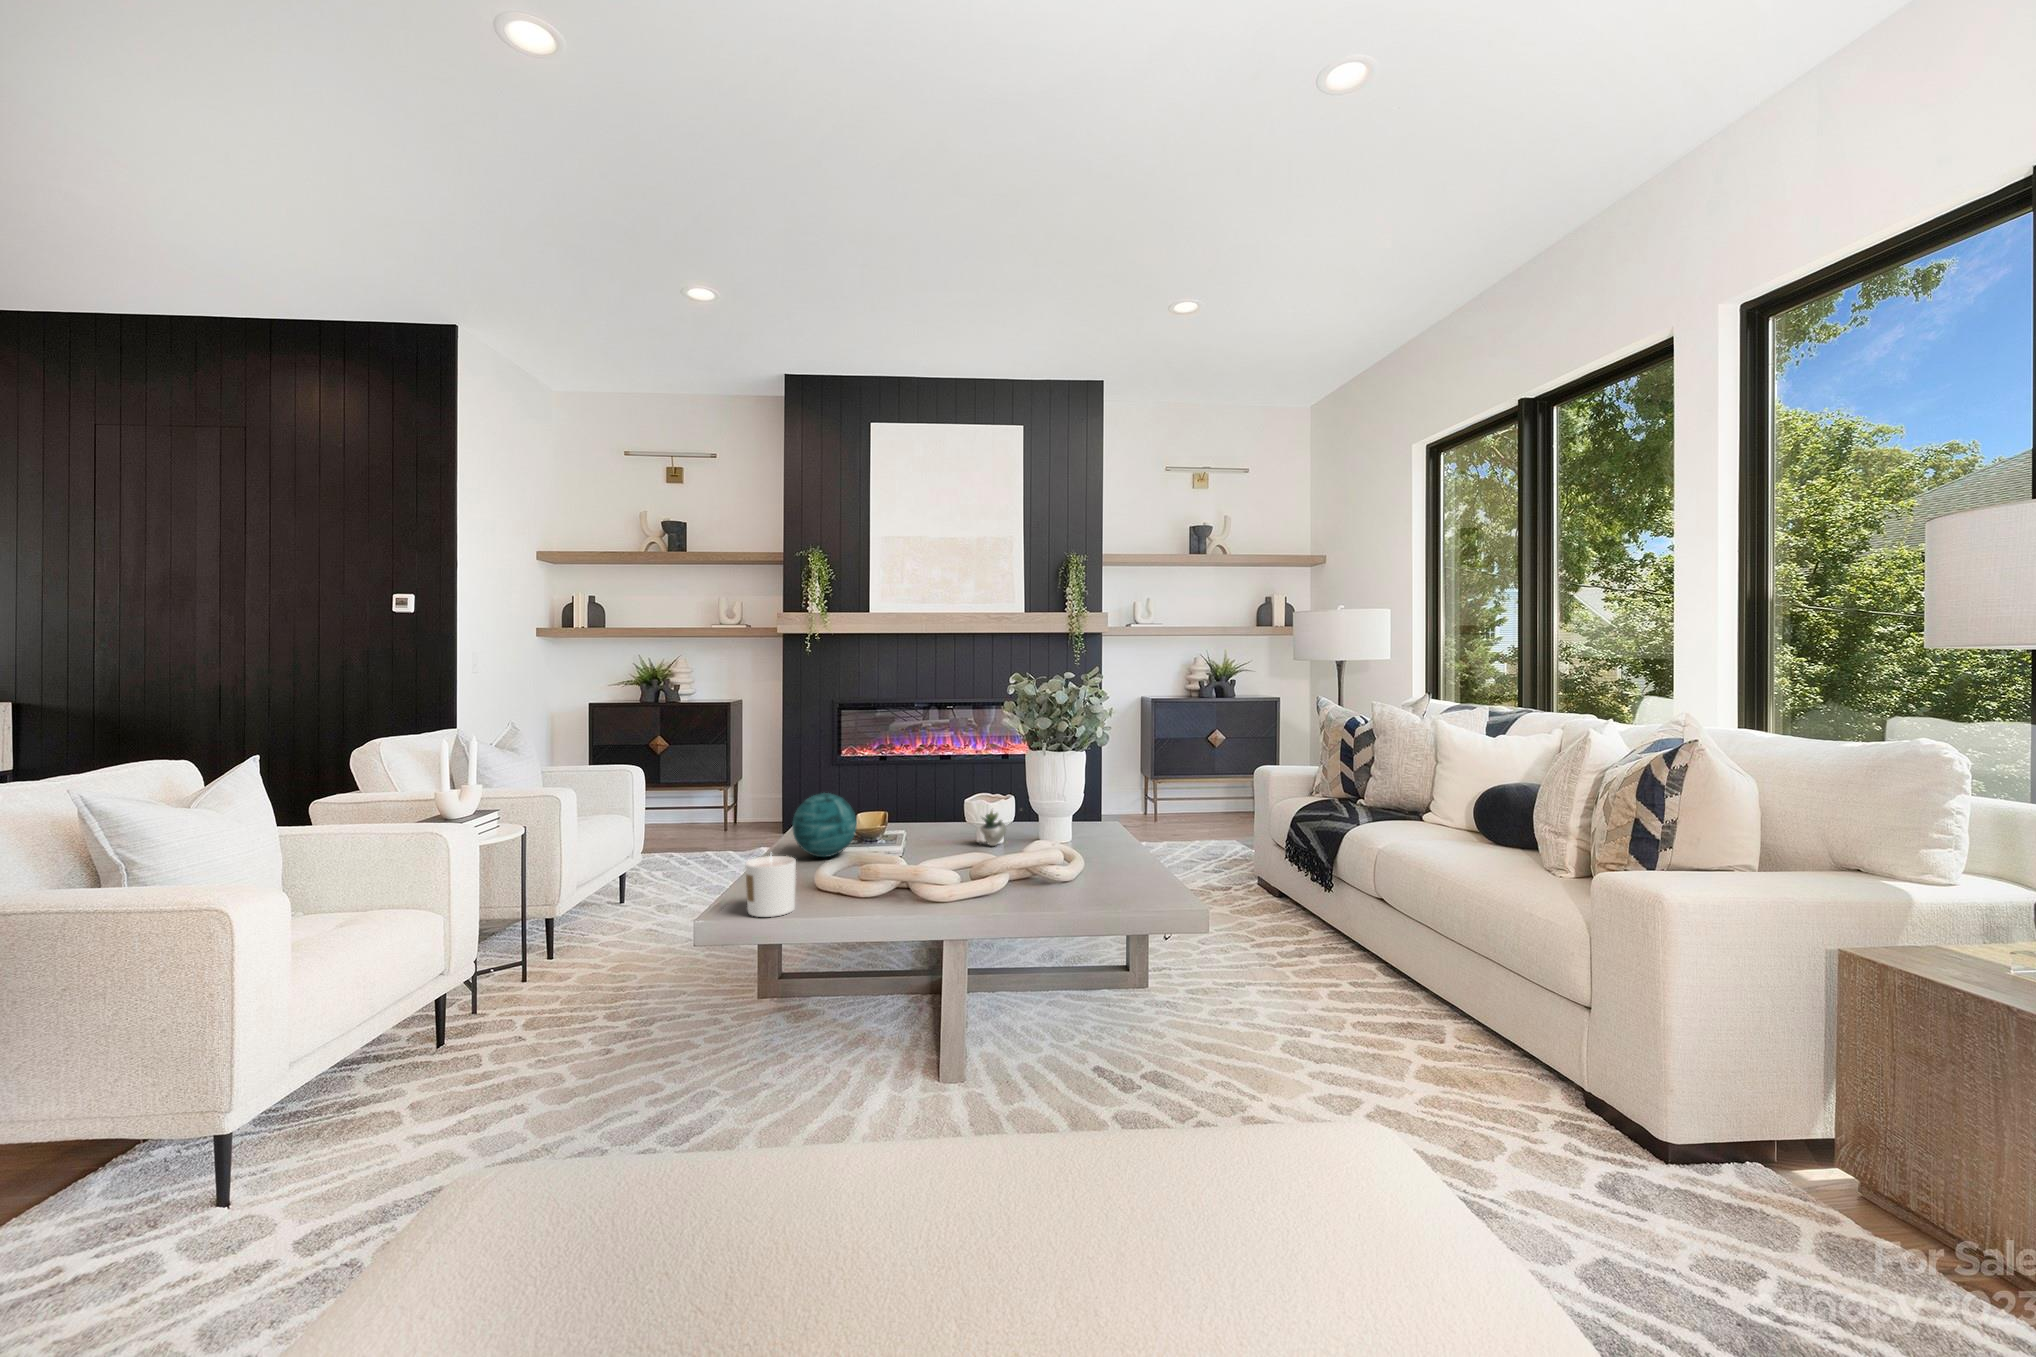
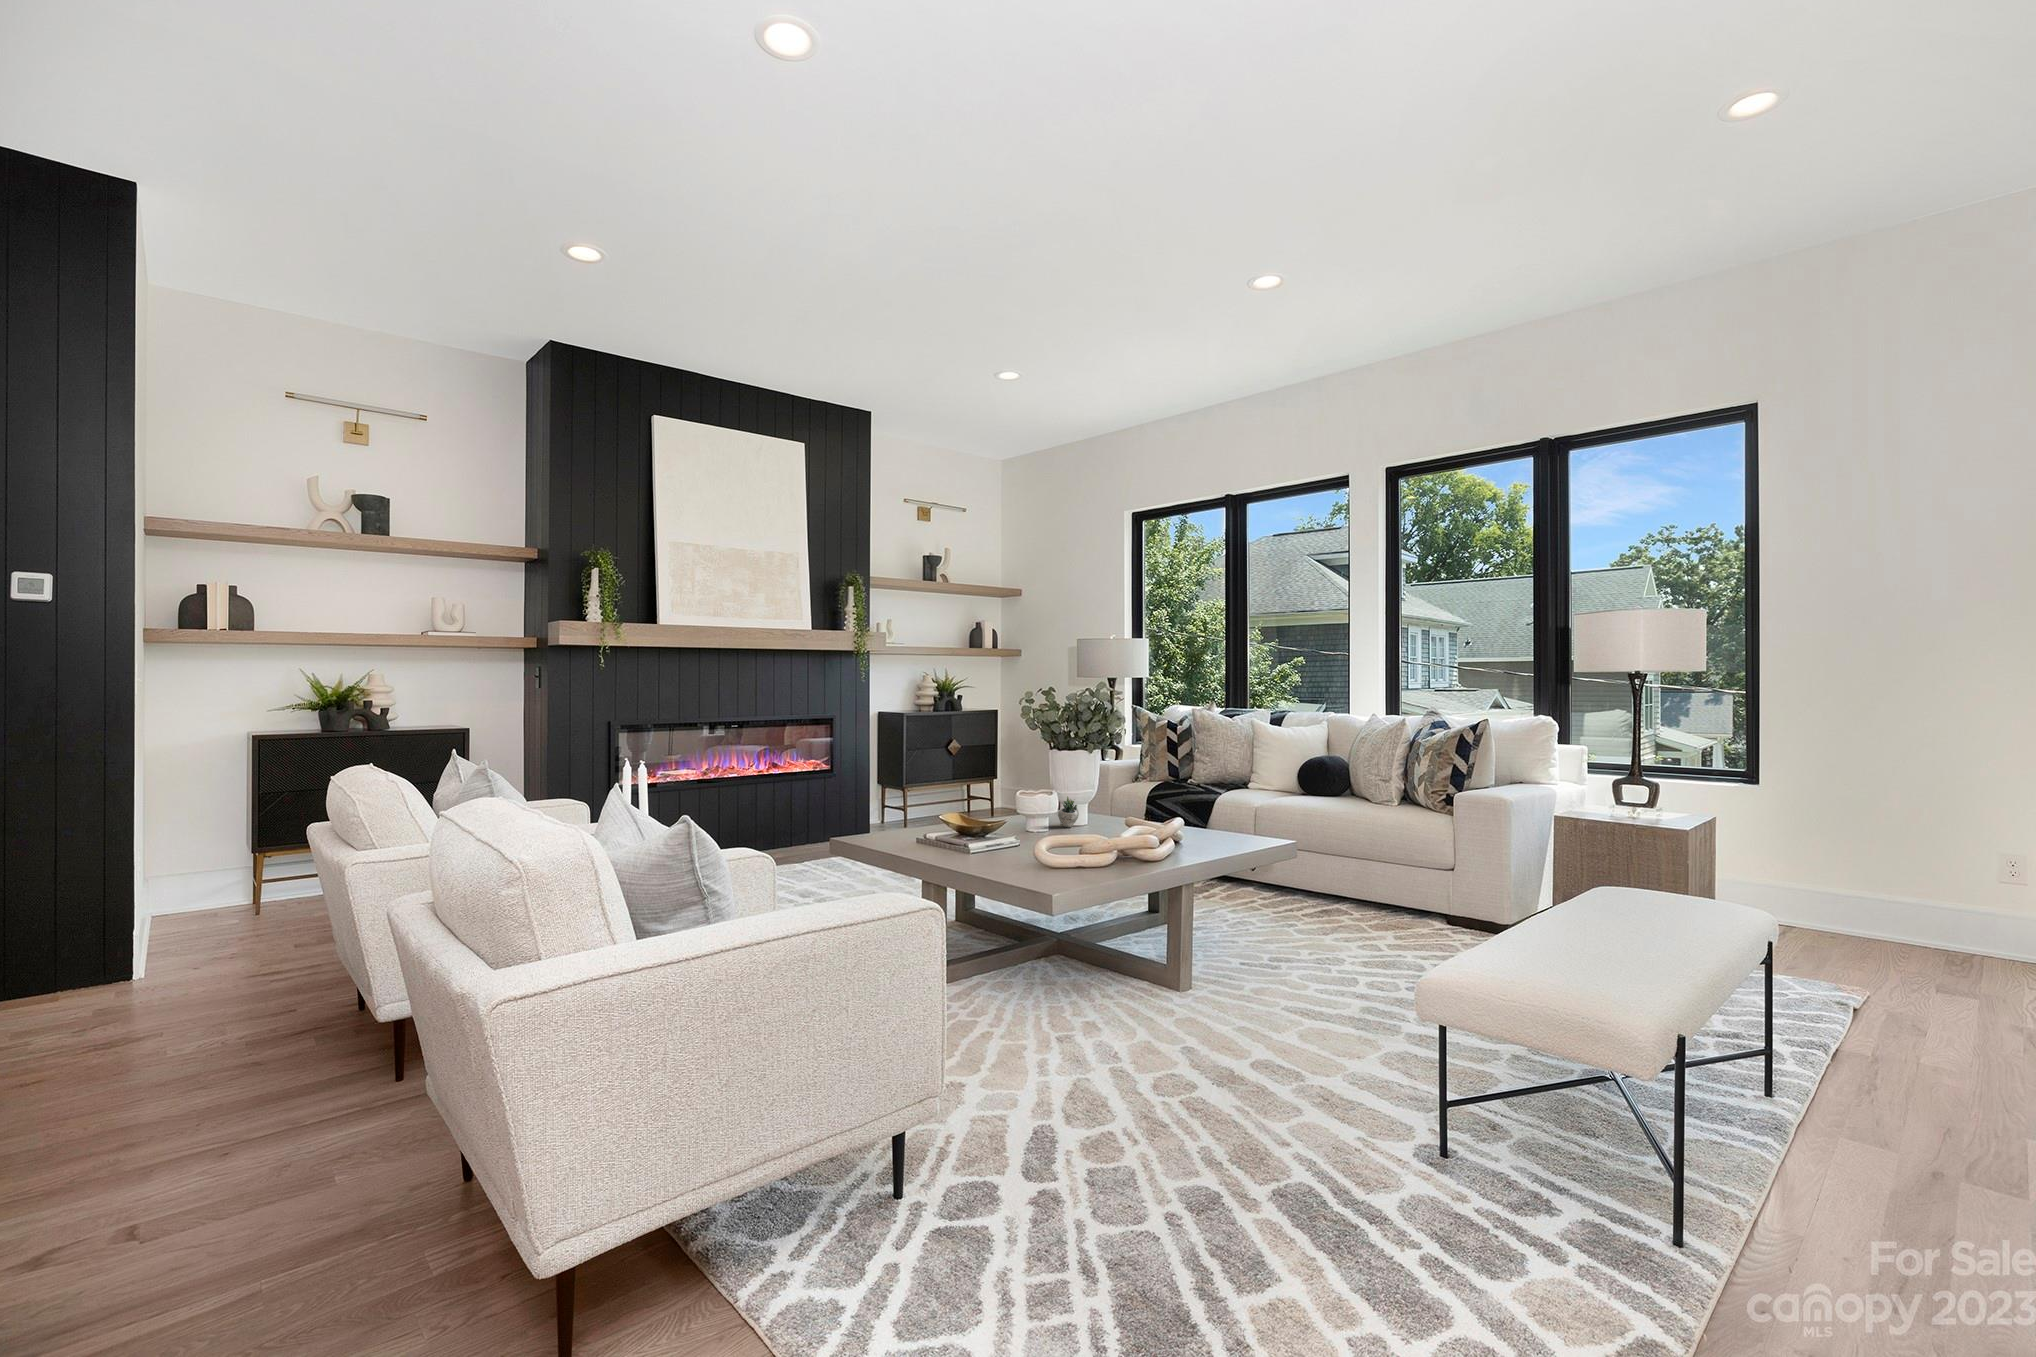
decorative orb: present [792,793,857,857] -> none [941,792,997,848]
candle: present [746,855,796,917] -> none [1049,829,1089,881]

